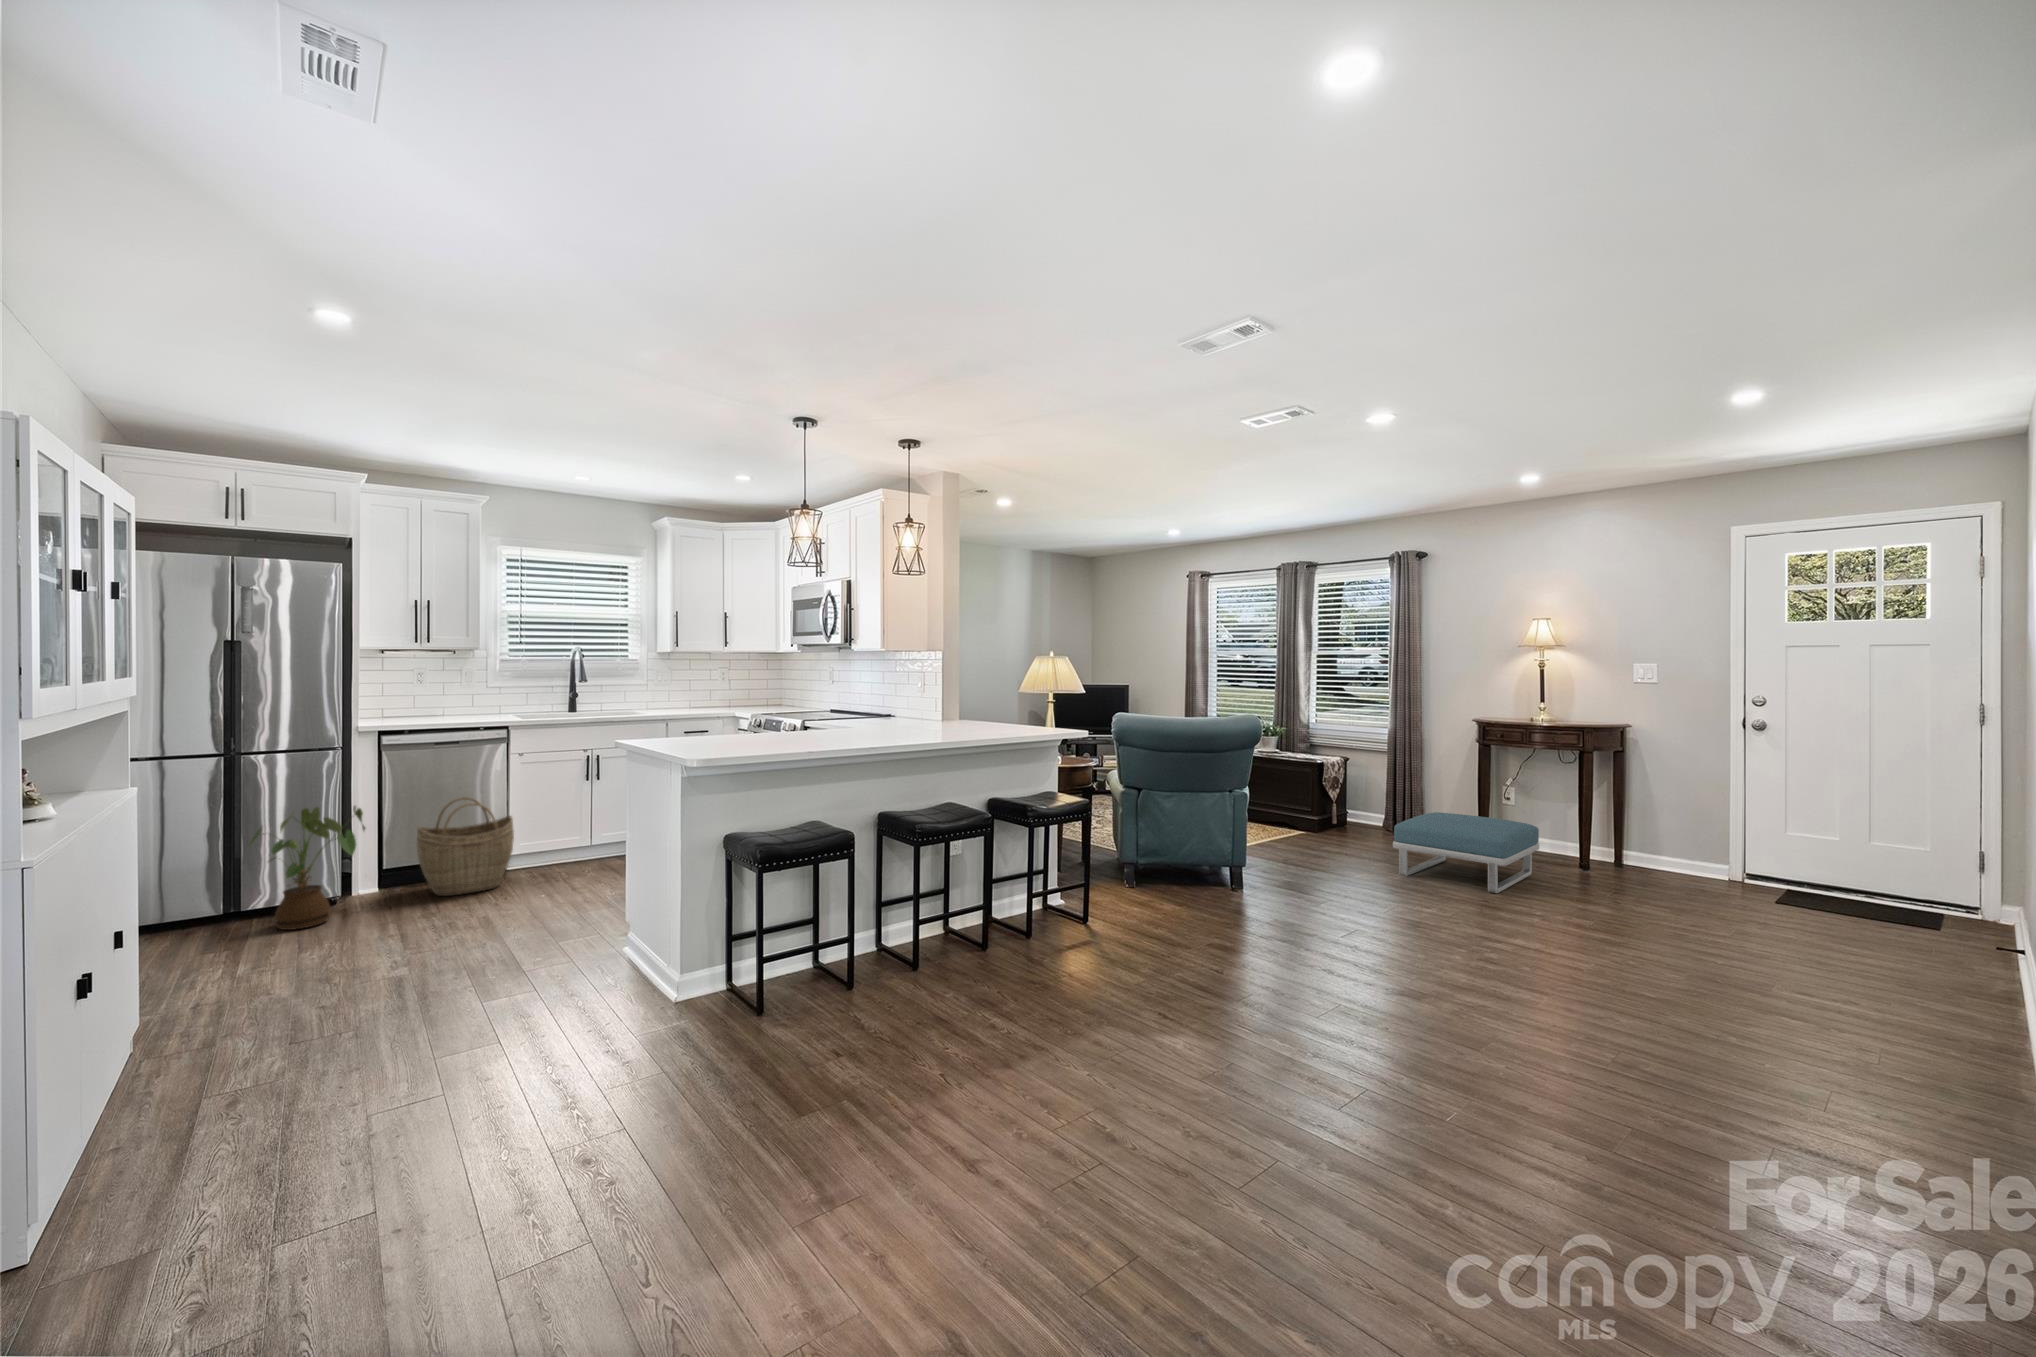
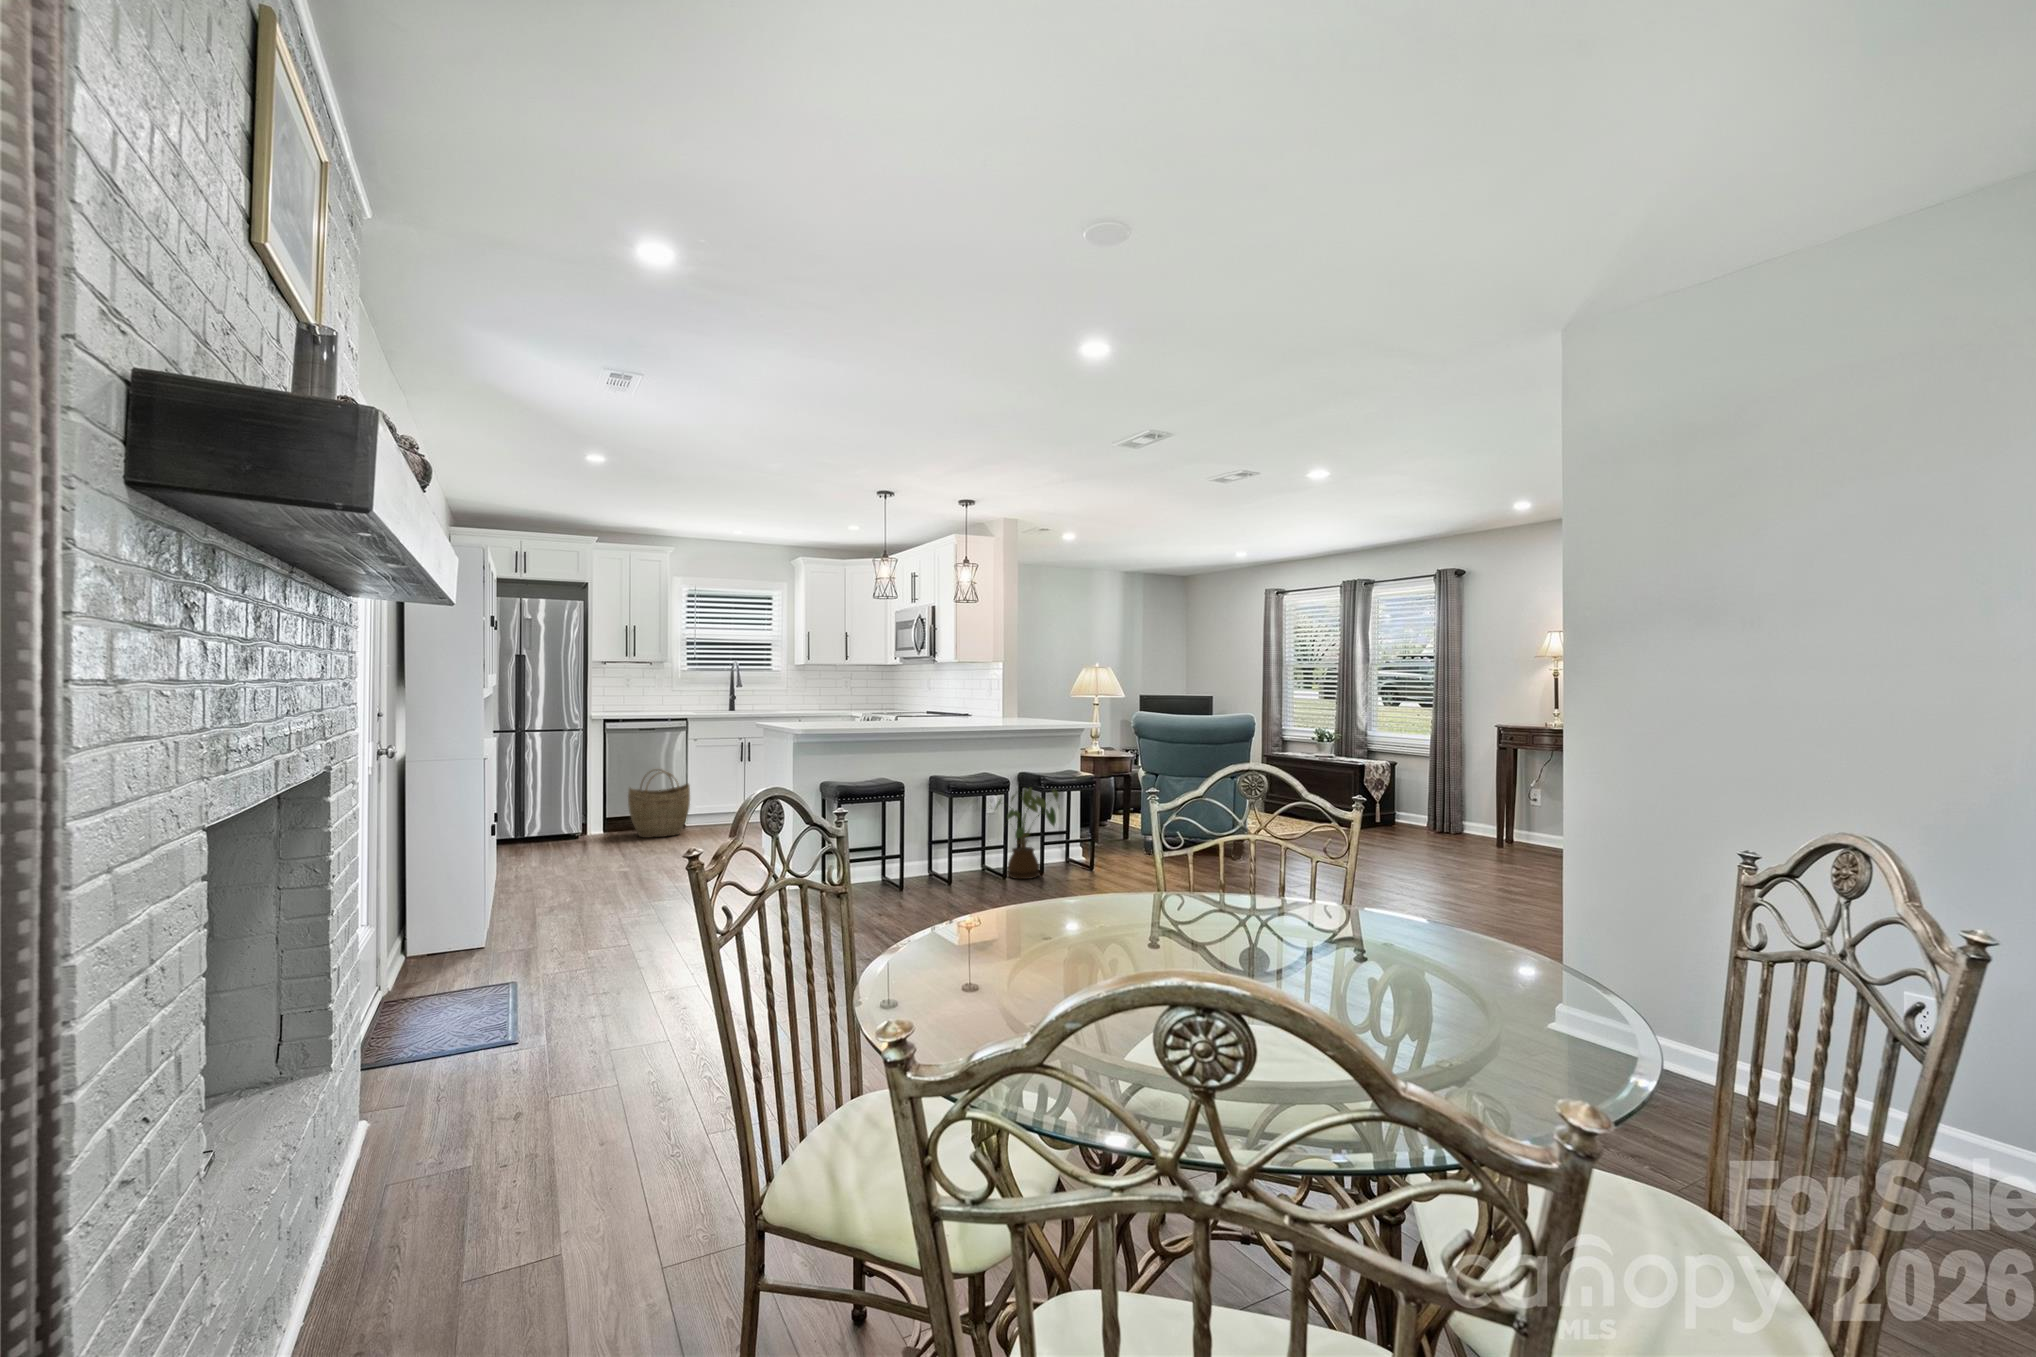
house plant: present [249,806,365,930] -> present [995,787,1060,879]
footstool: present [1393,812,1539,893] -> none [1393,808,1531,873]

